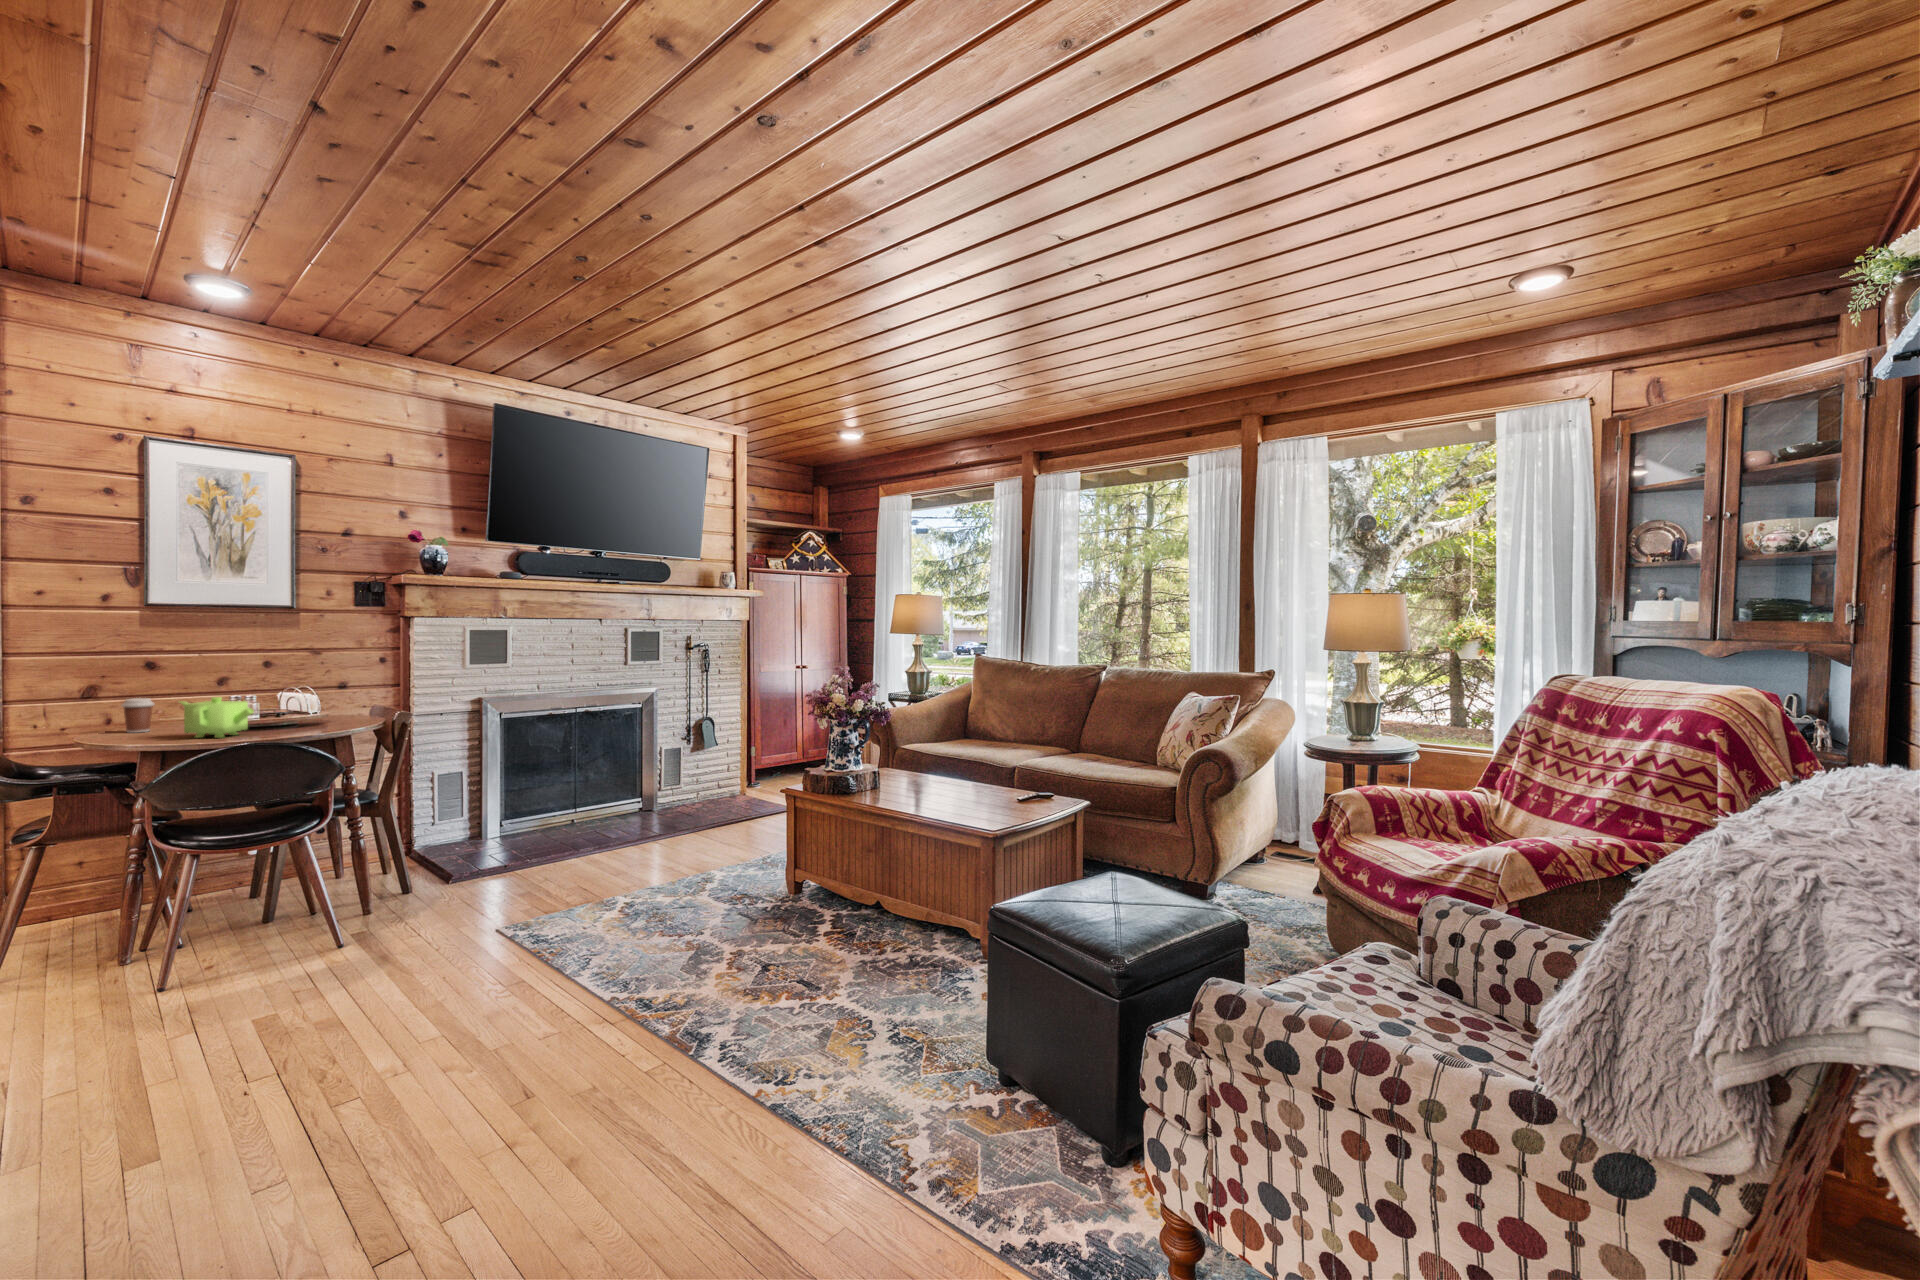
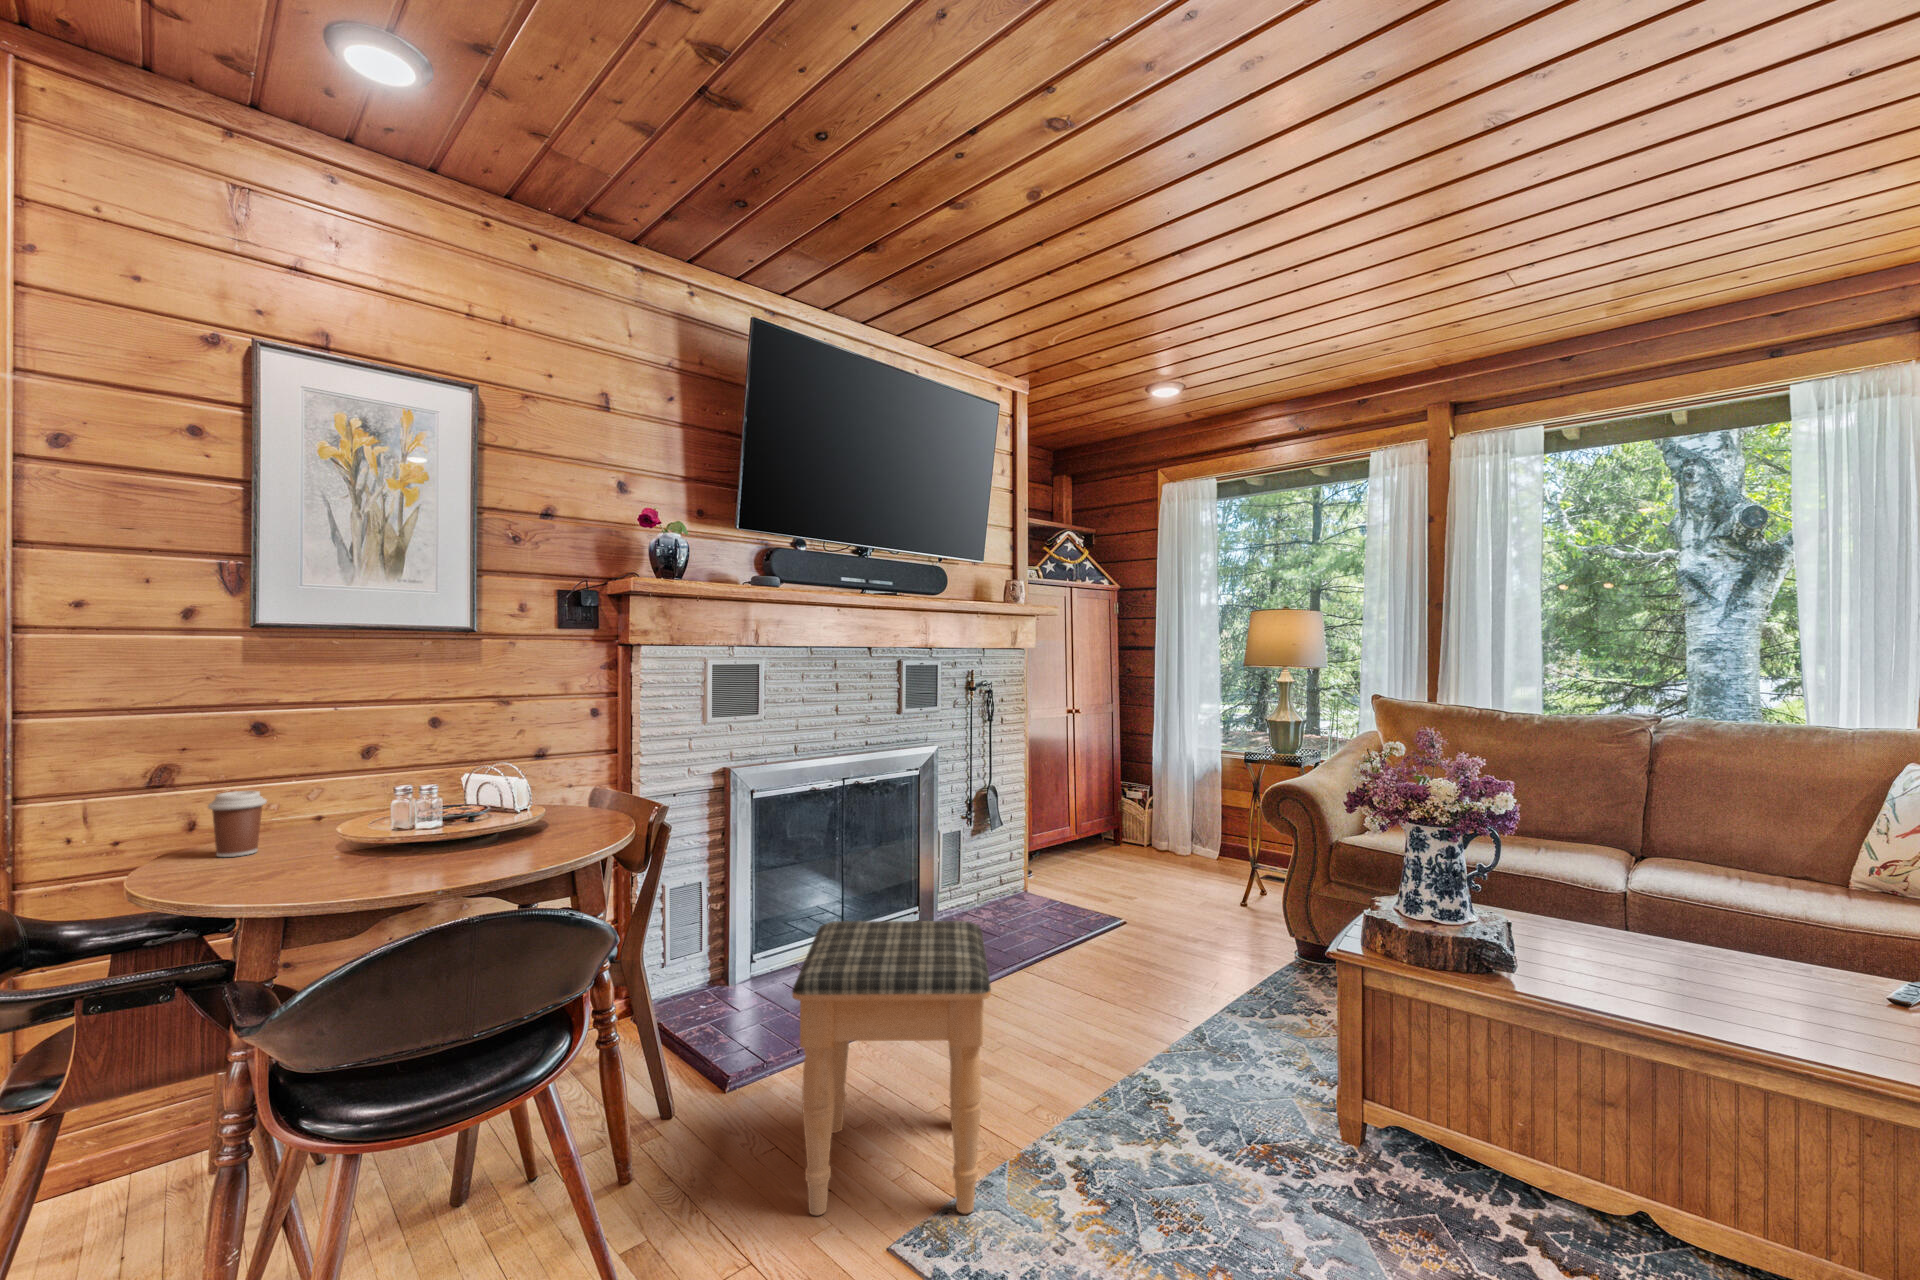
teapot: present [178,697,253,738] -> none [311,791,450,873]
footstool: none [452,782,595,927] -> present [792,921,991,1215]

